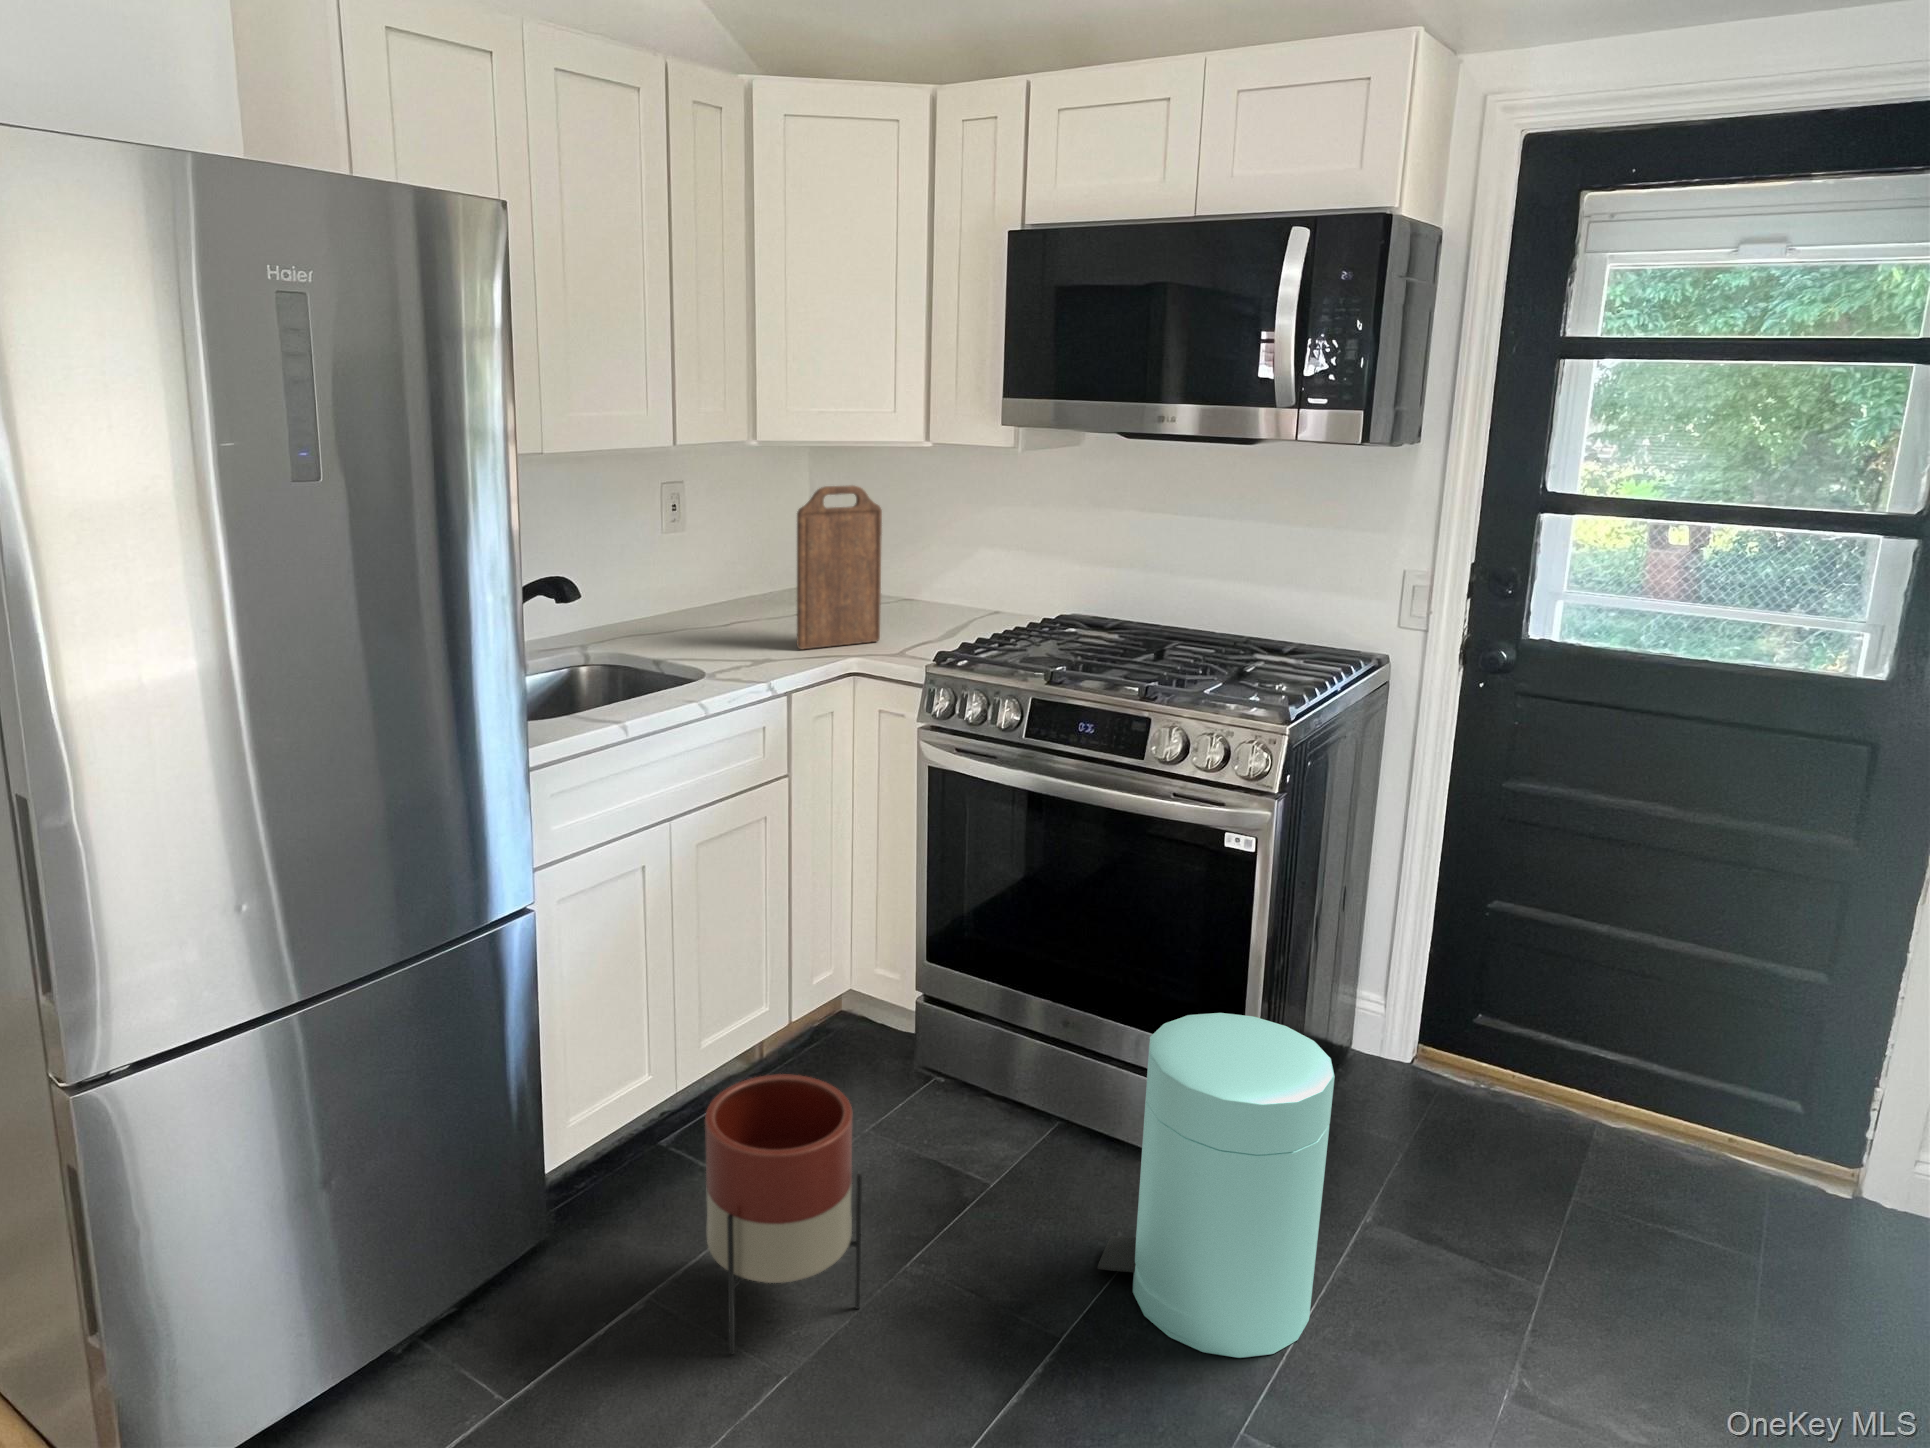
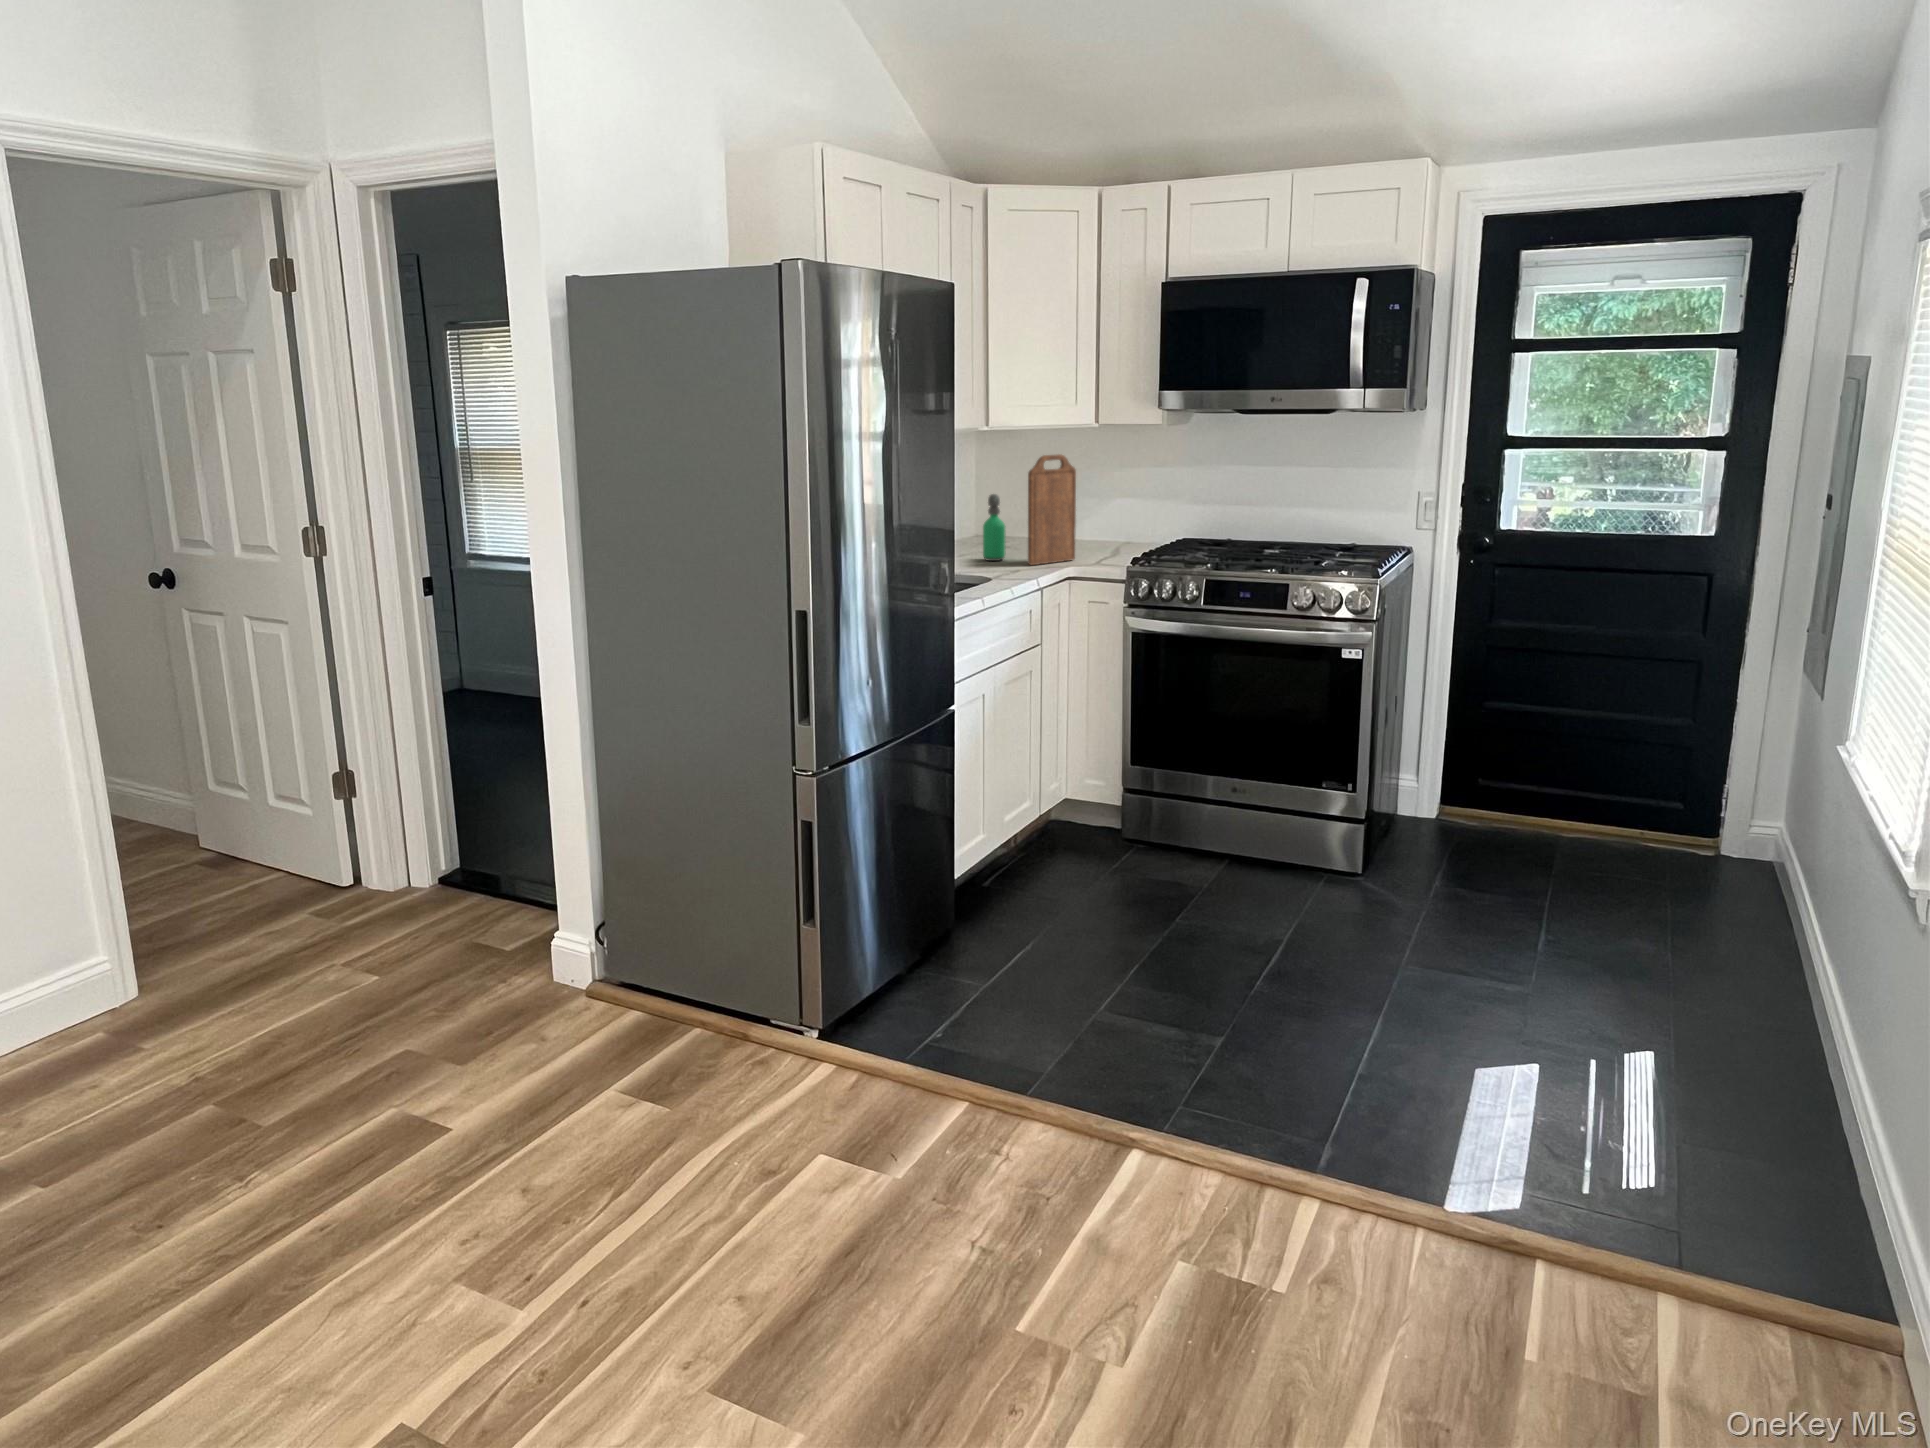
soap dispenser: none [749,538,782,636] -> present [983,494,1006,561]
trash can: present [1098,1013,1335,1358] -> none [1292,751,1433,939]
planter: present [705,1074,862,1355] -> none [1071,803,1164,960]

